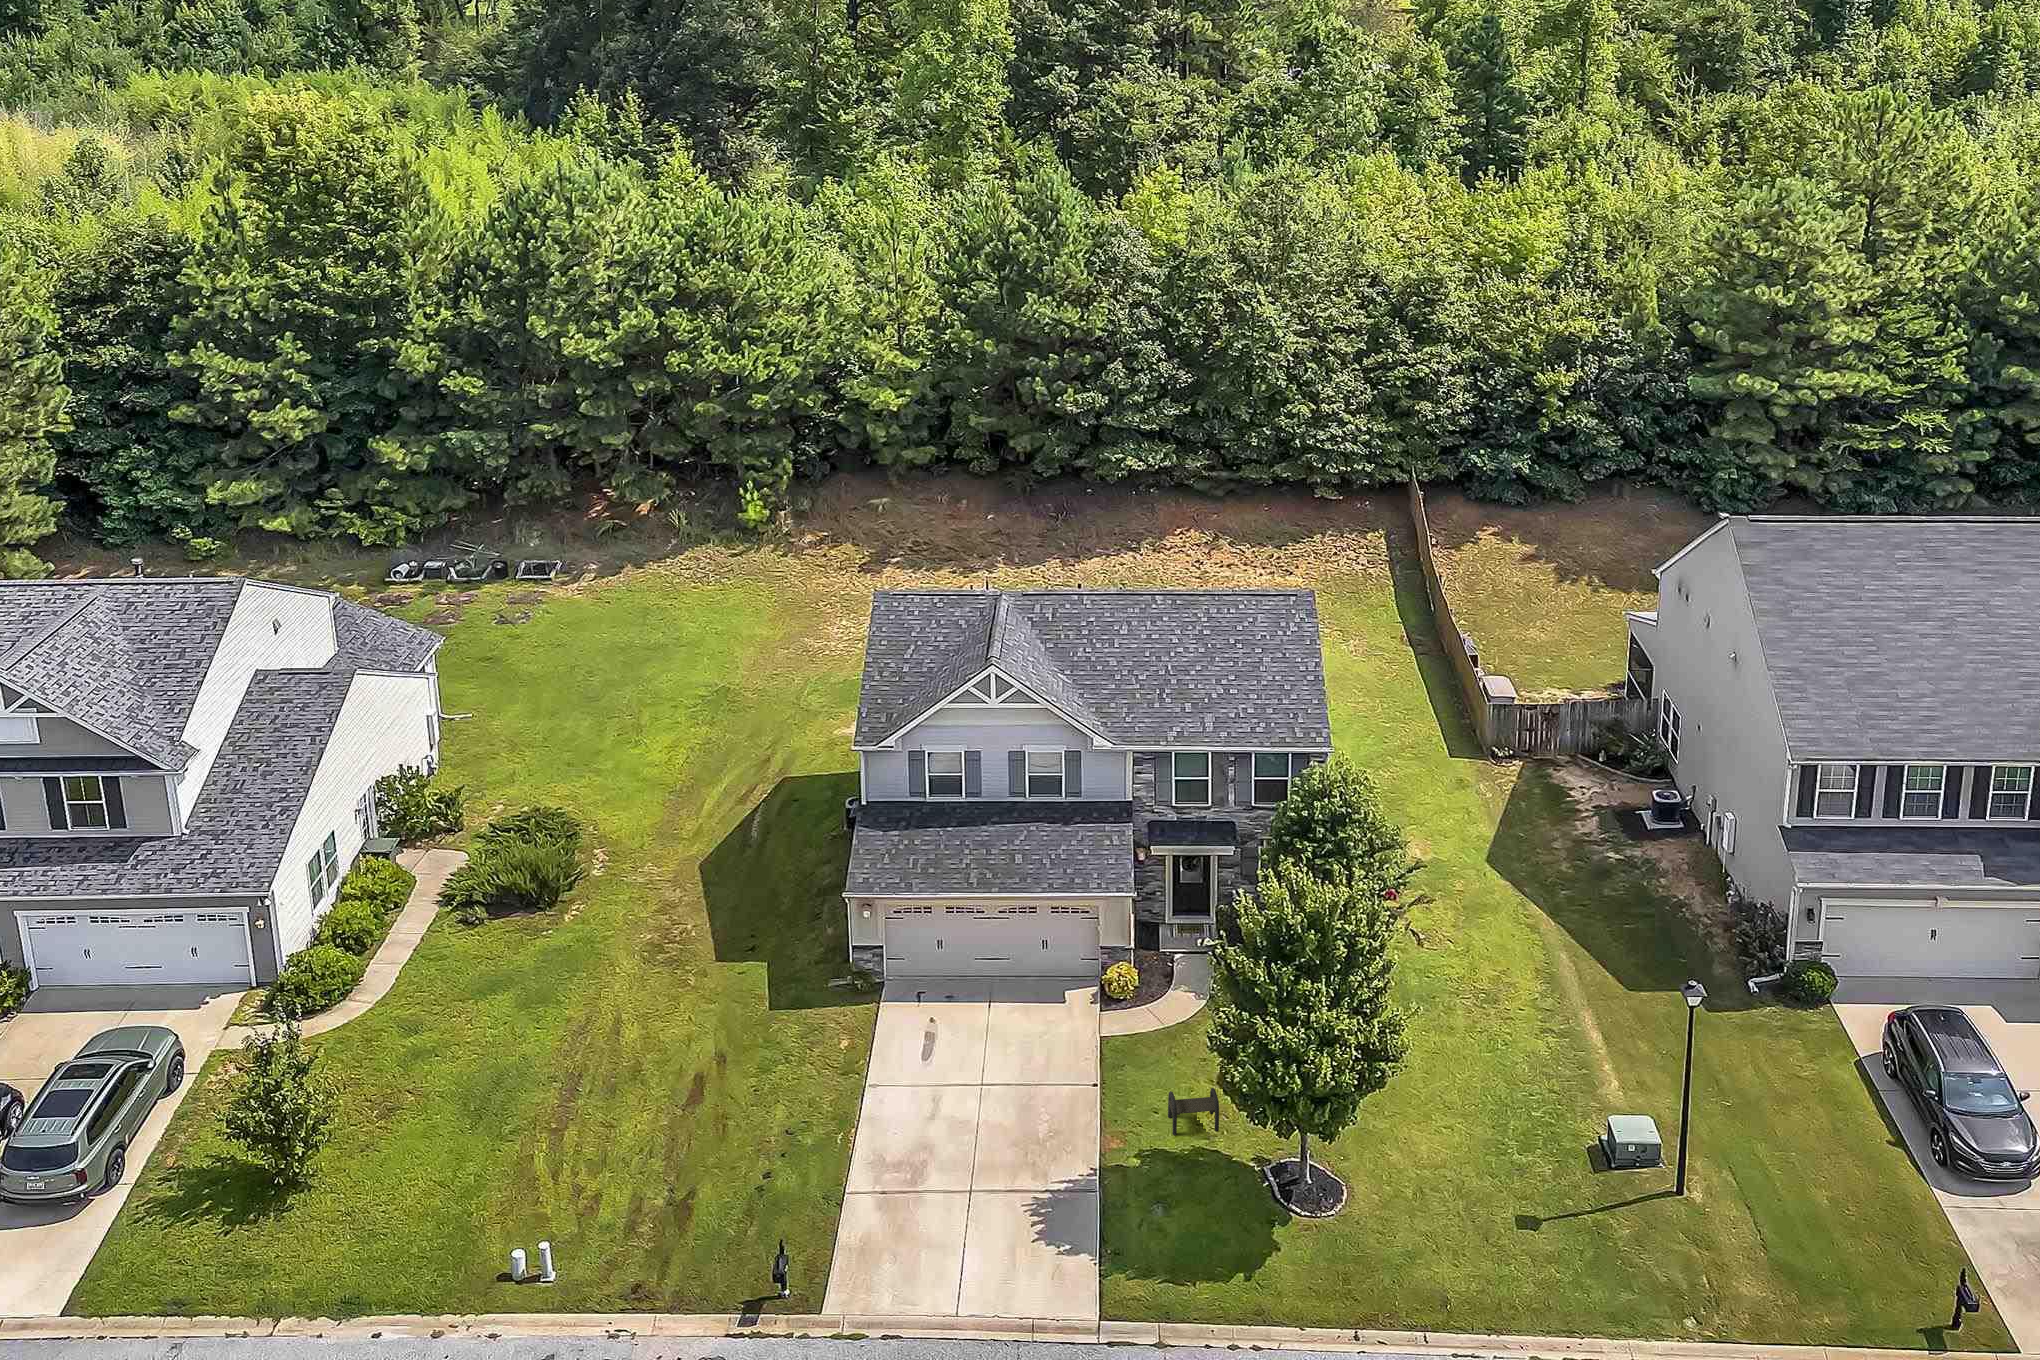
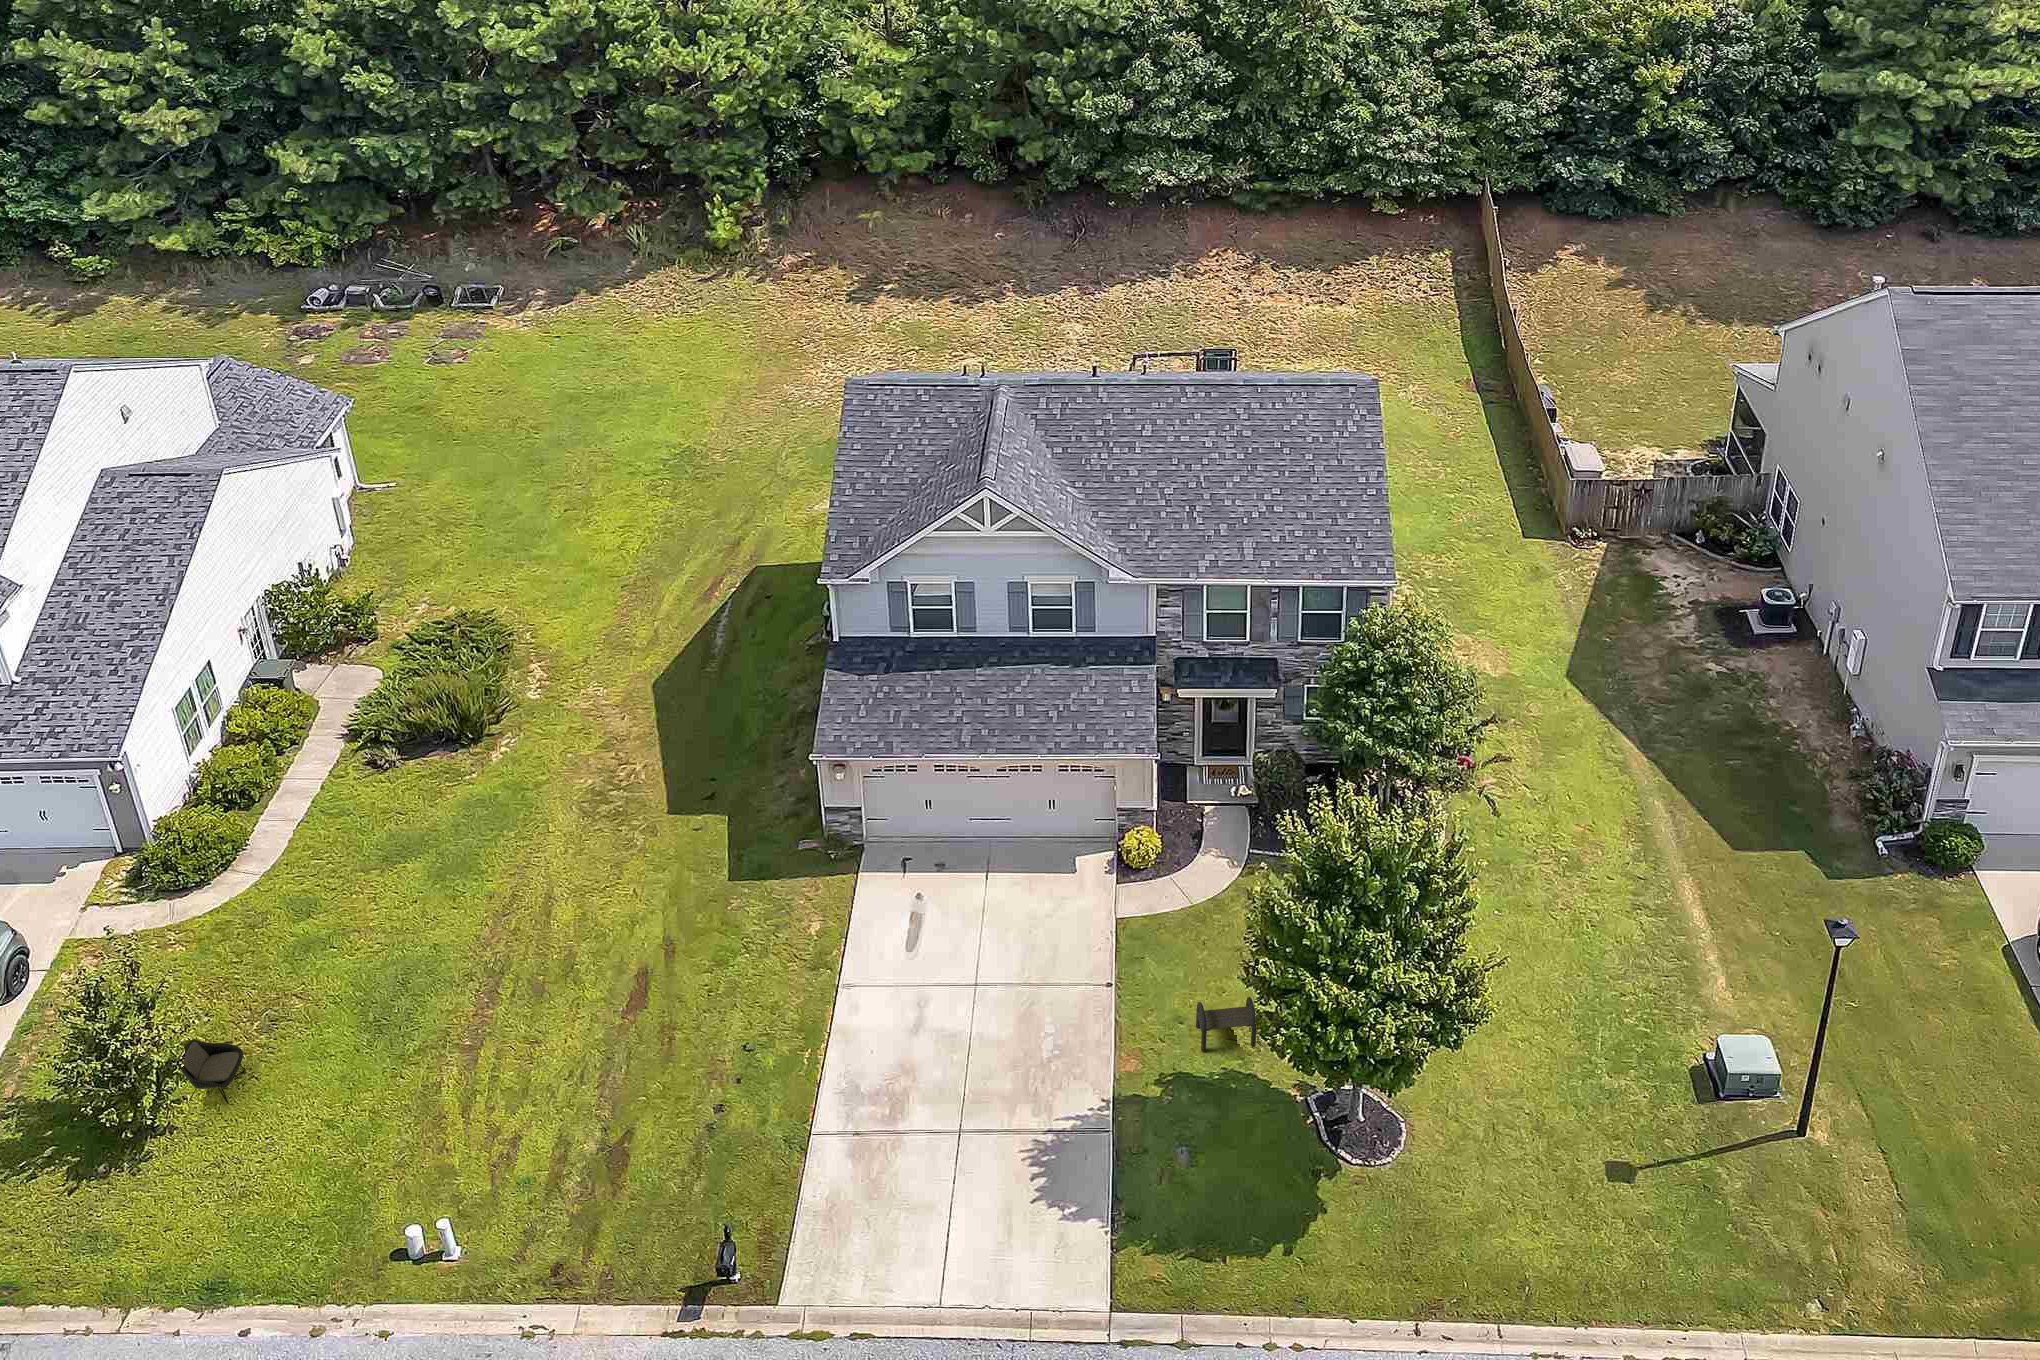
lounge chair: none [315,1113,367,1171] -> present [181,1039,246,1104]

